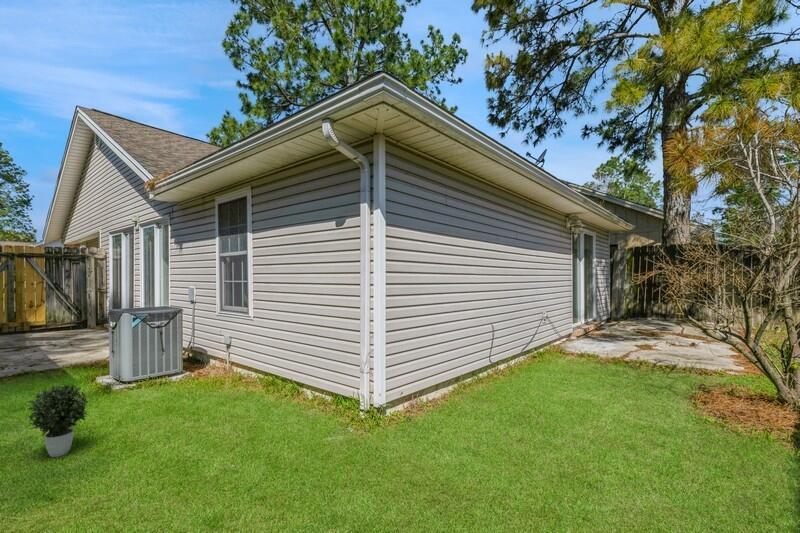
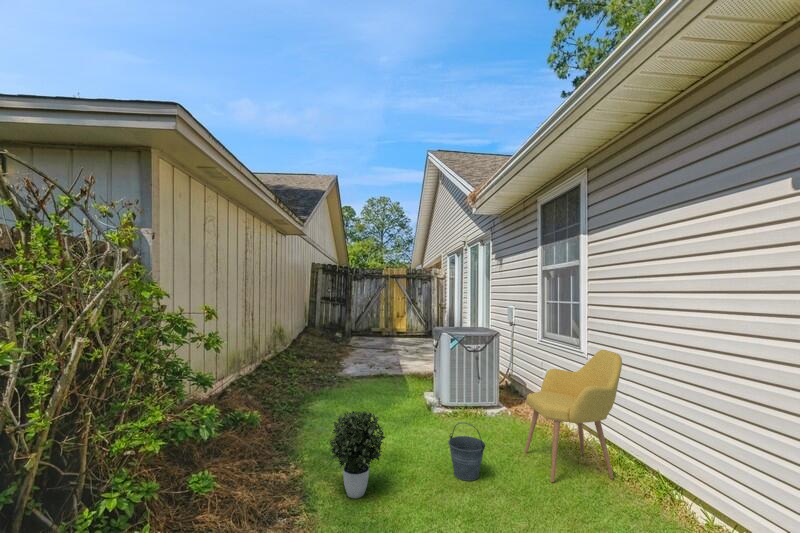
chair: none [207,313,273,405] -> present [525,350,622,483]
bucket: none [145,379,178,421] -> present [448,422,485,481]

